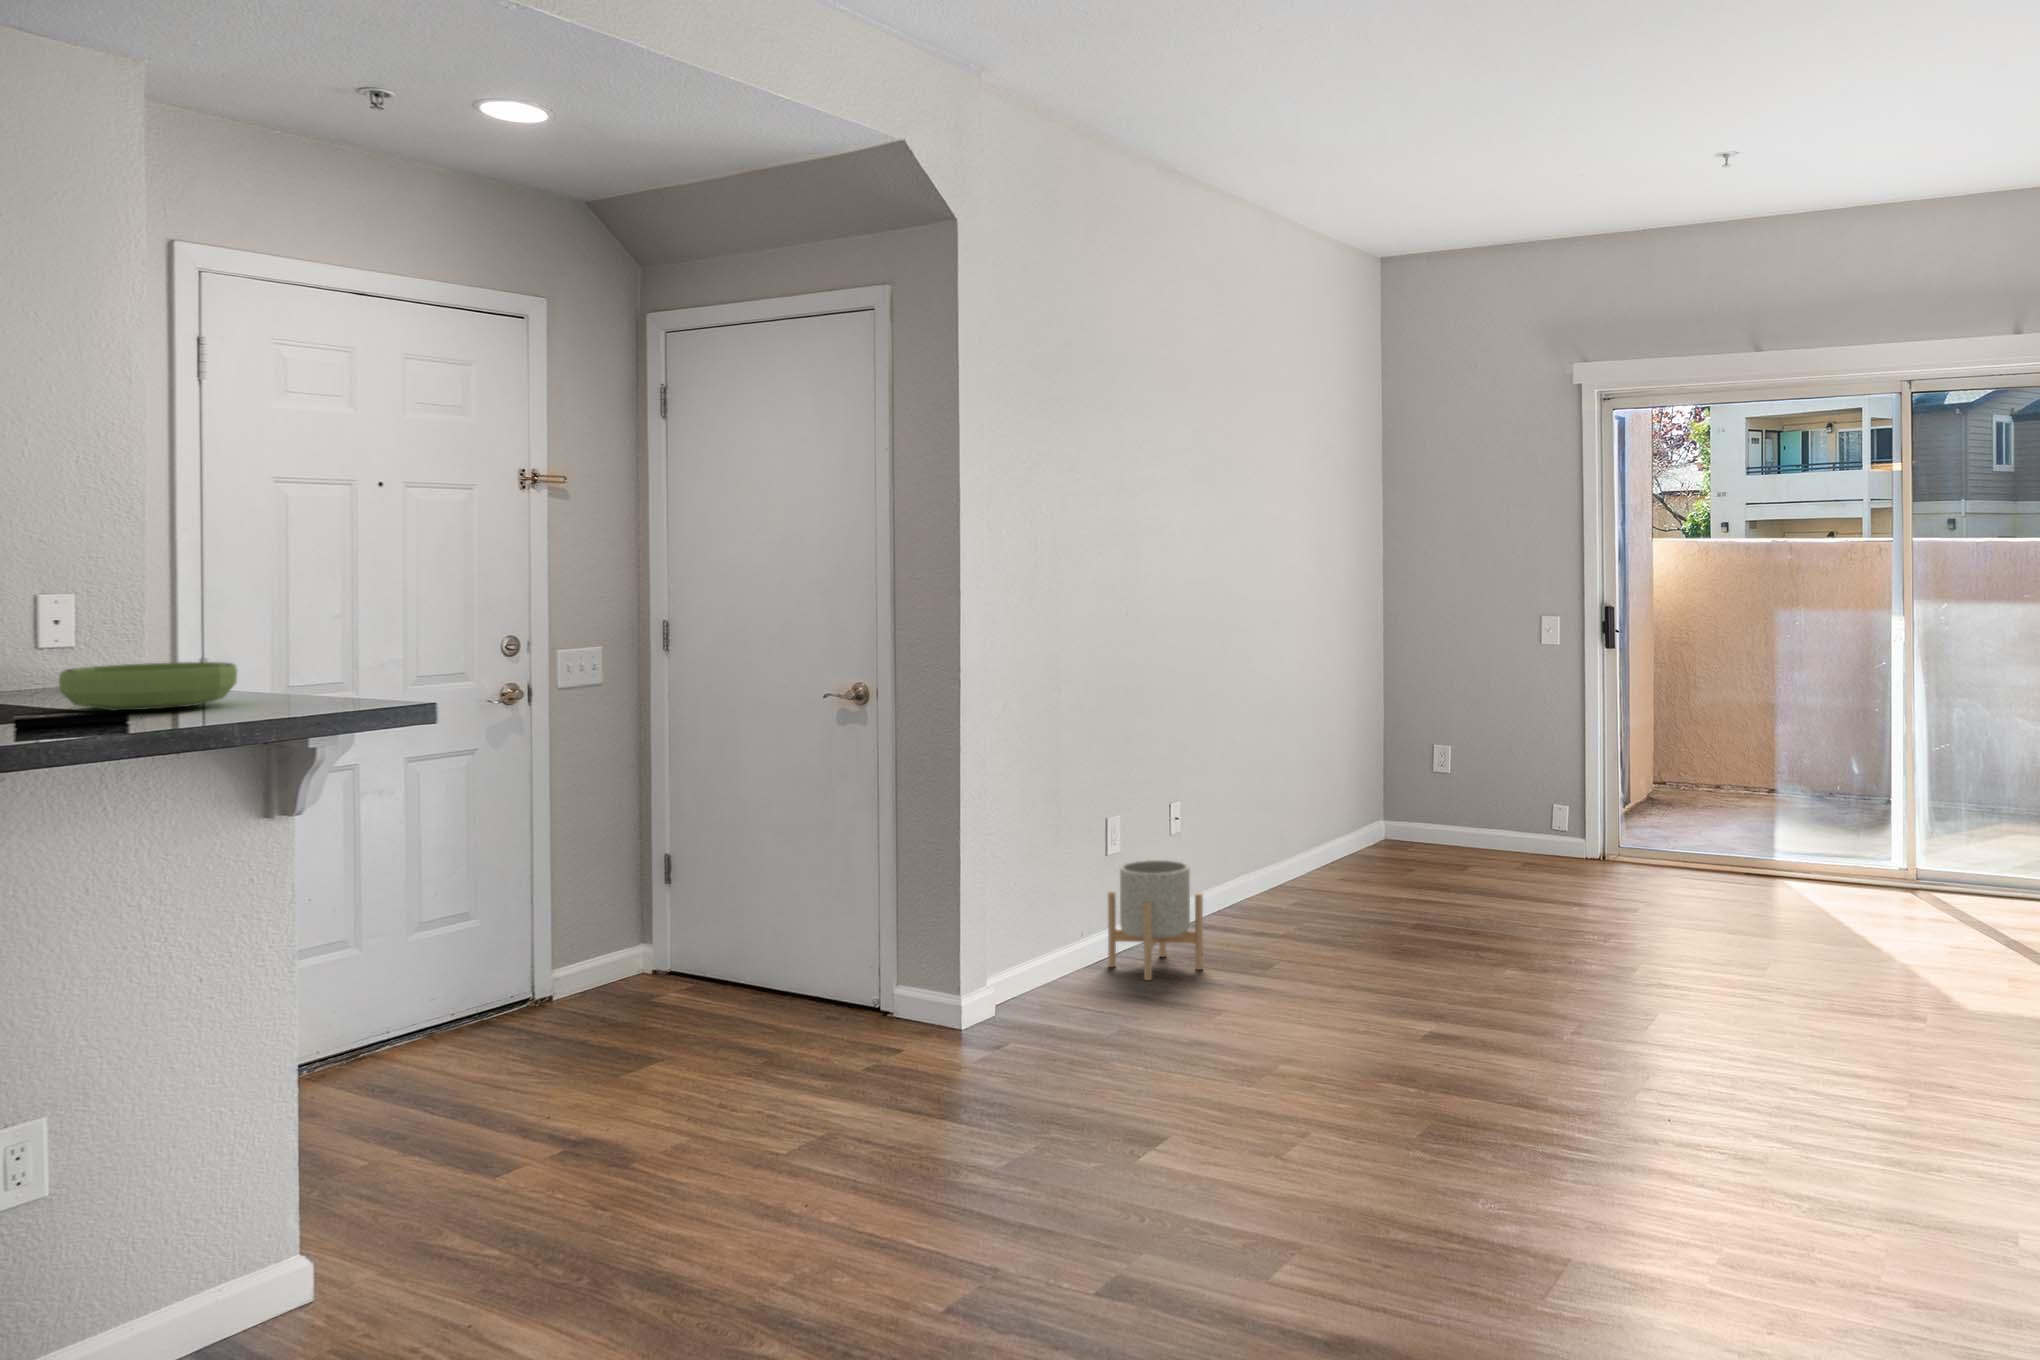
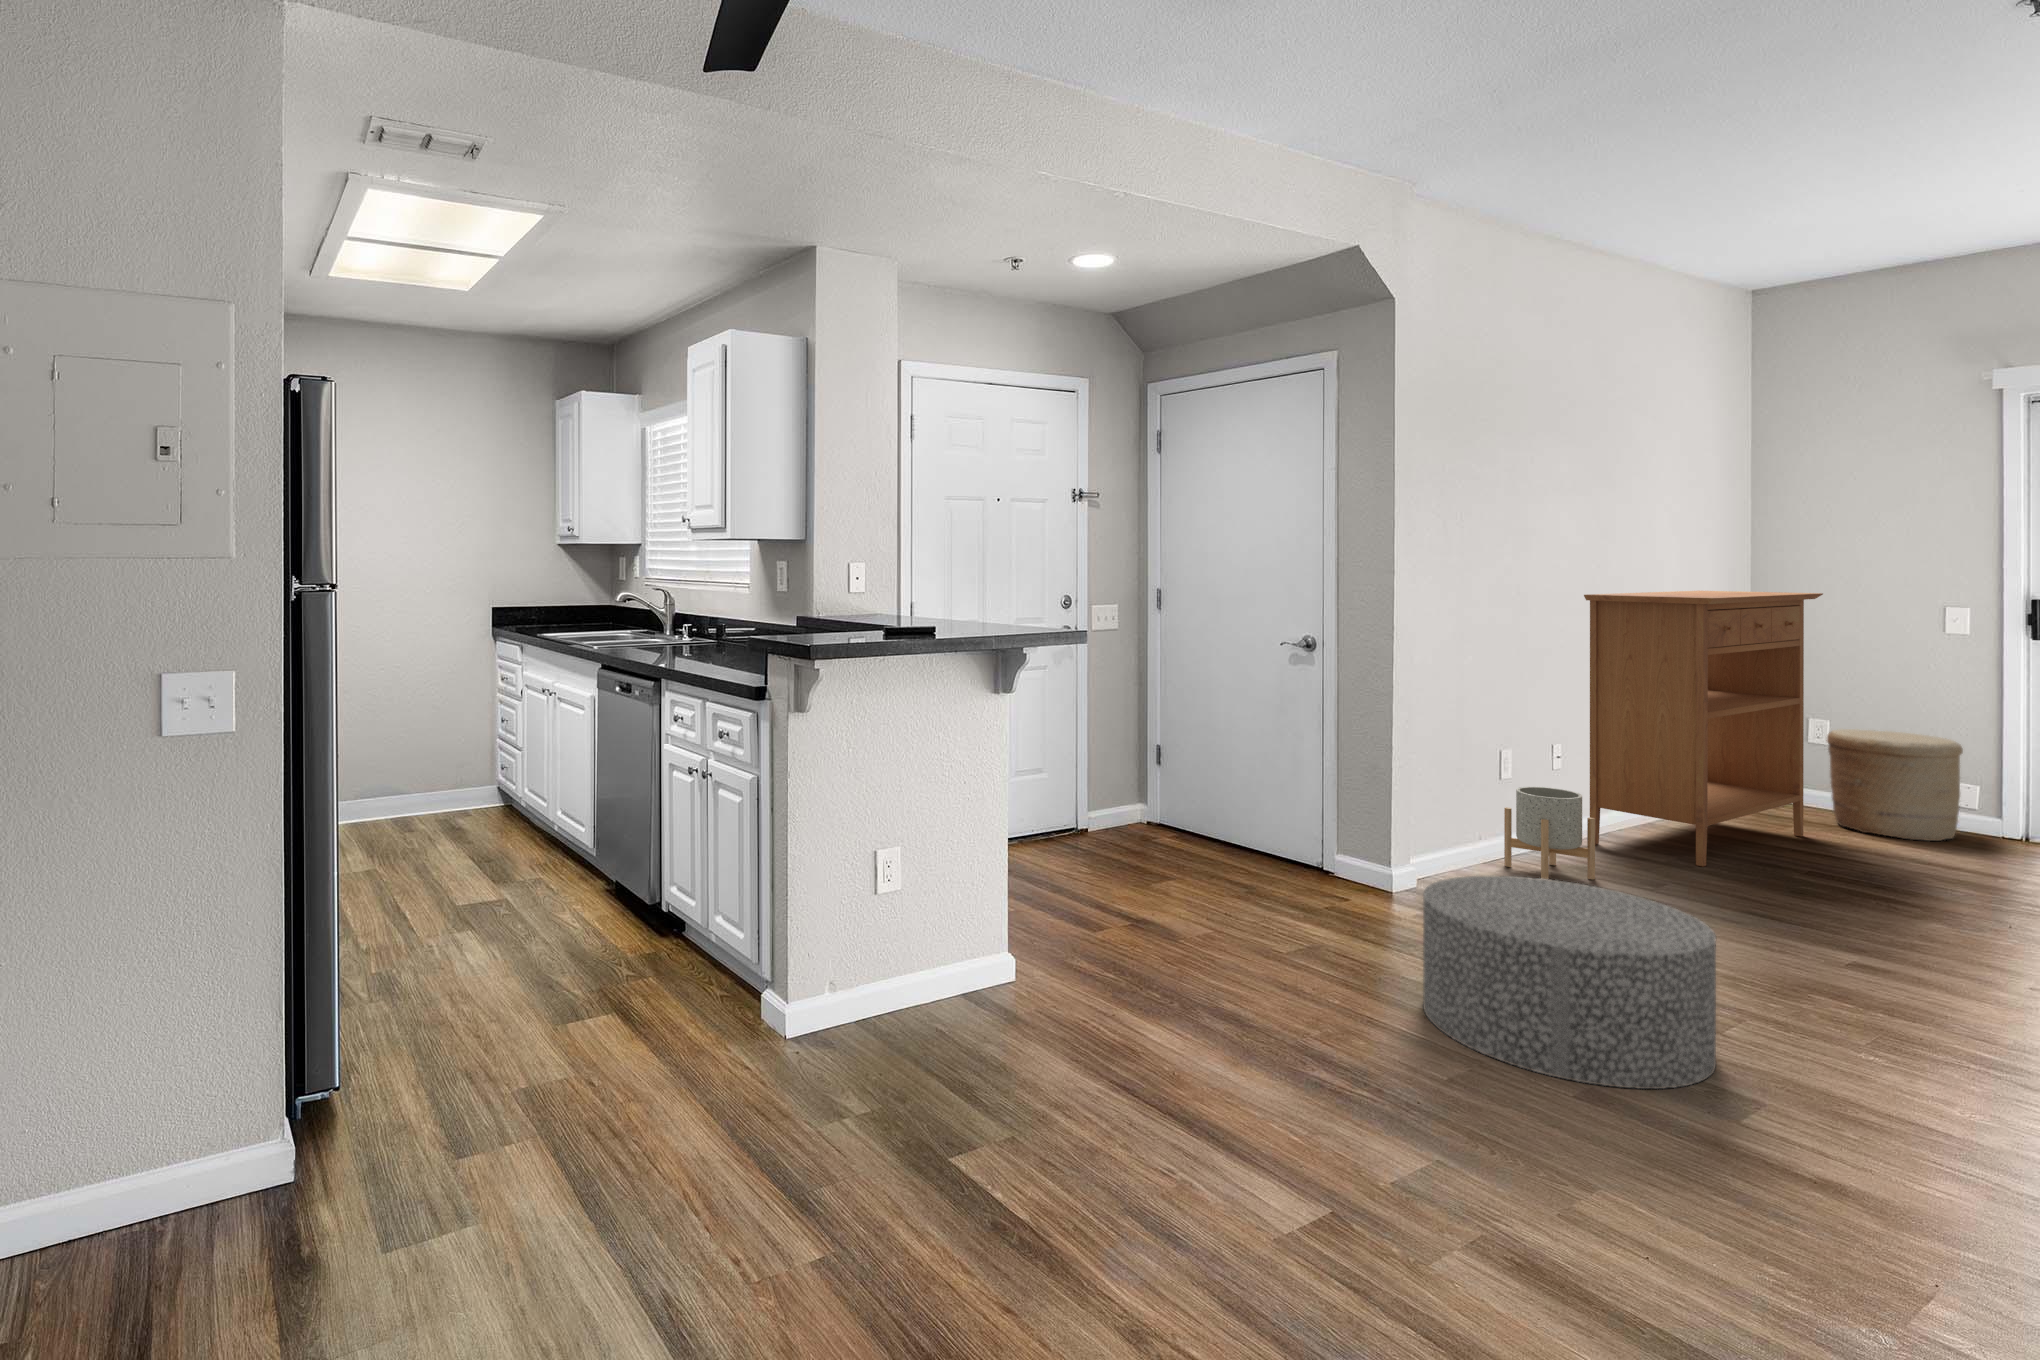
console table: none [1201,605,1436,934] -> present [1584,591,1823,866]
bowl: present [59,662,237,711] -> none [892,600,977,625]
woven basket: none [1445,755,1555,872] -> present [1826,729,1963,841]
ottoman: none [948,991,1264,1259] -> present [1423,876,1716,1089]

